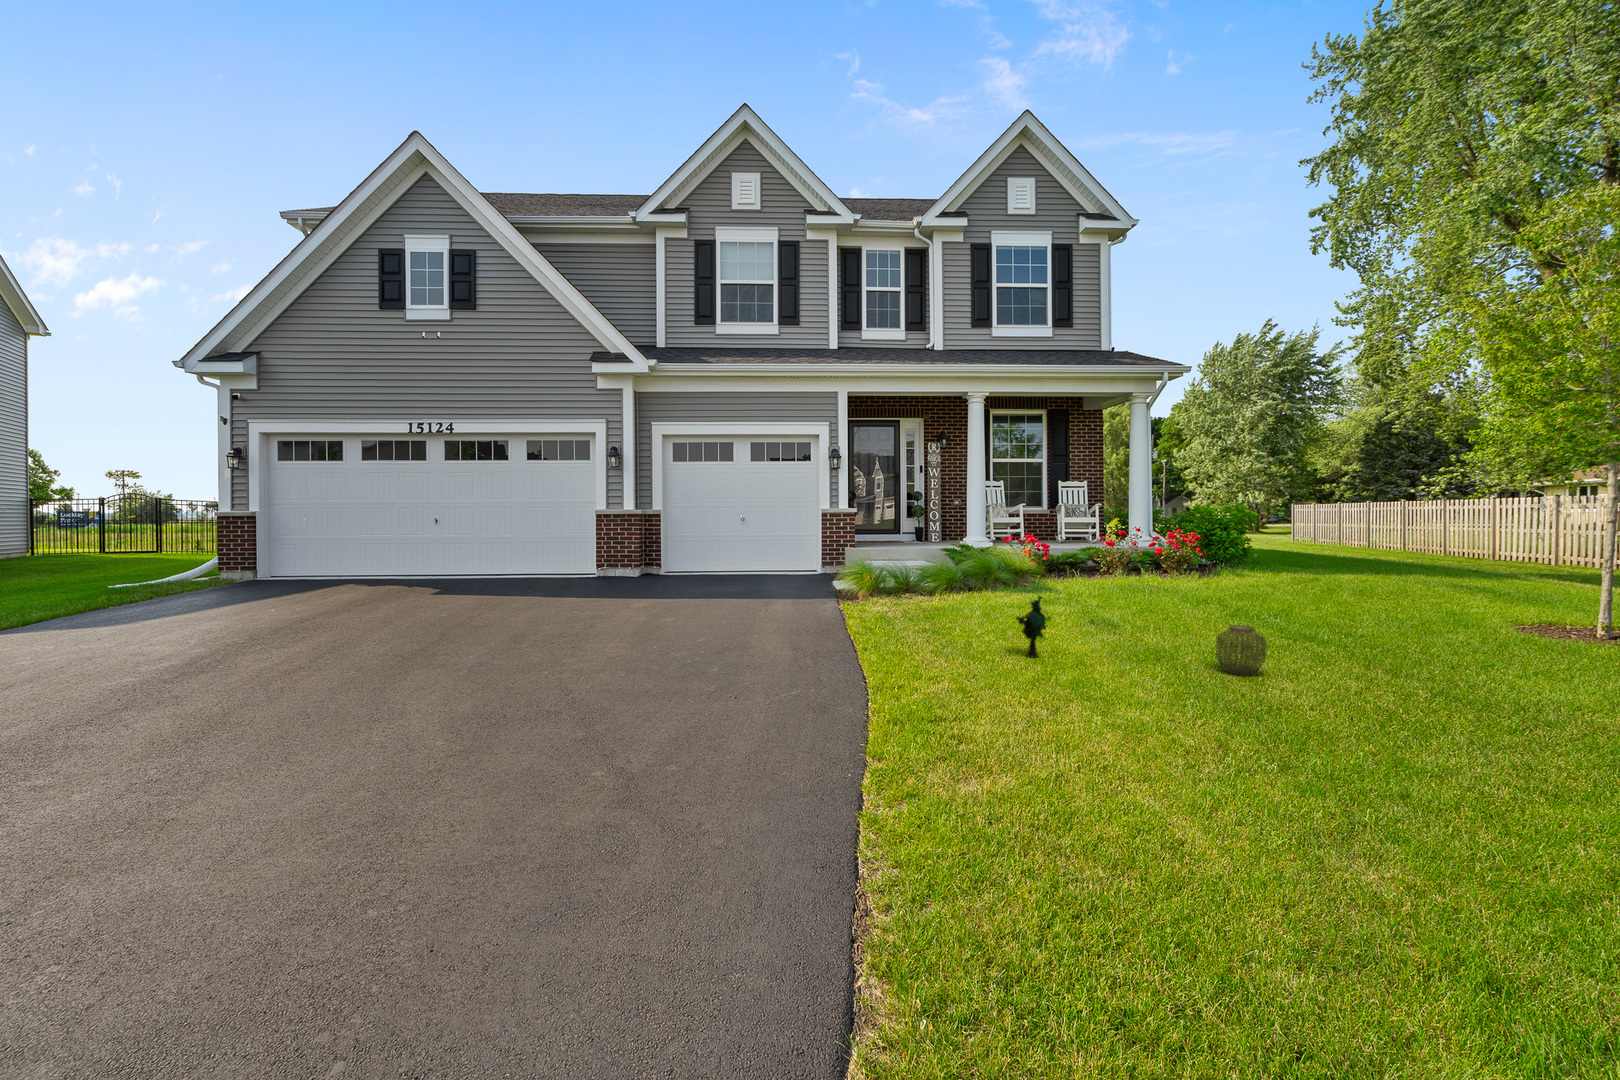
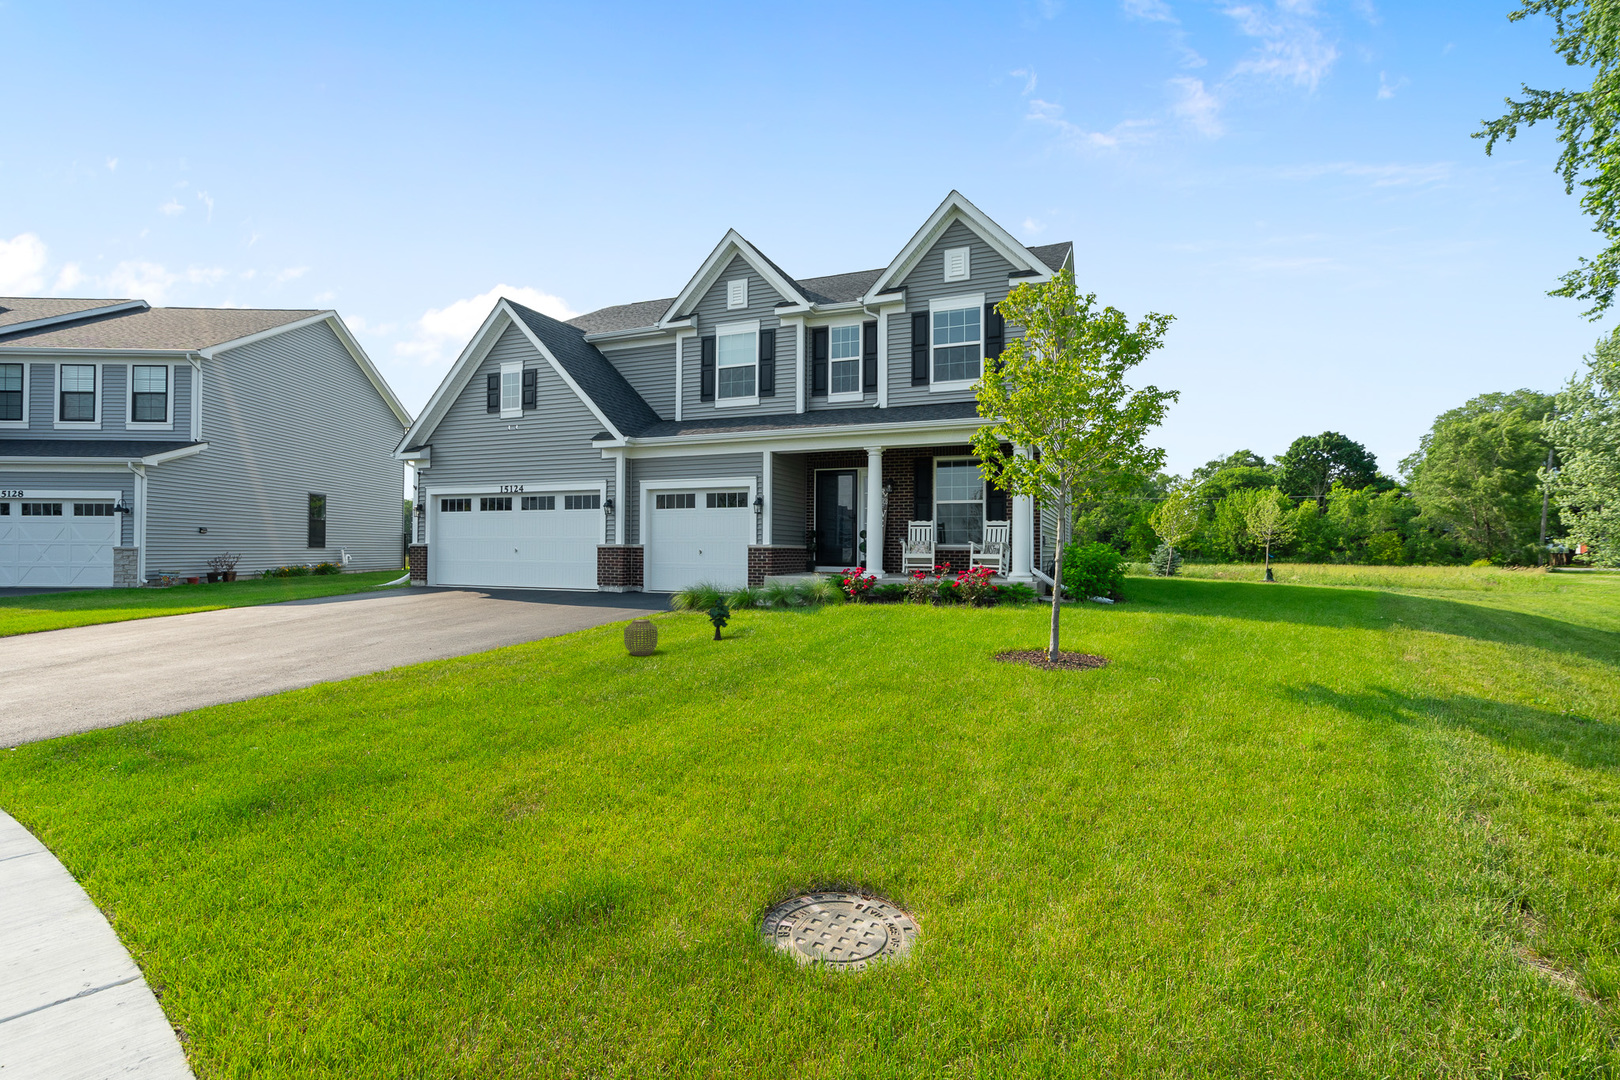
decorative plant: present [1016,596,1051,657] -> present [706,596,731,640]

